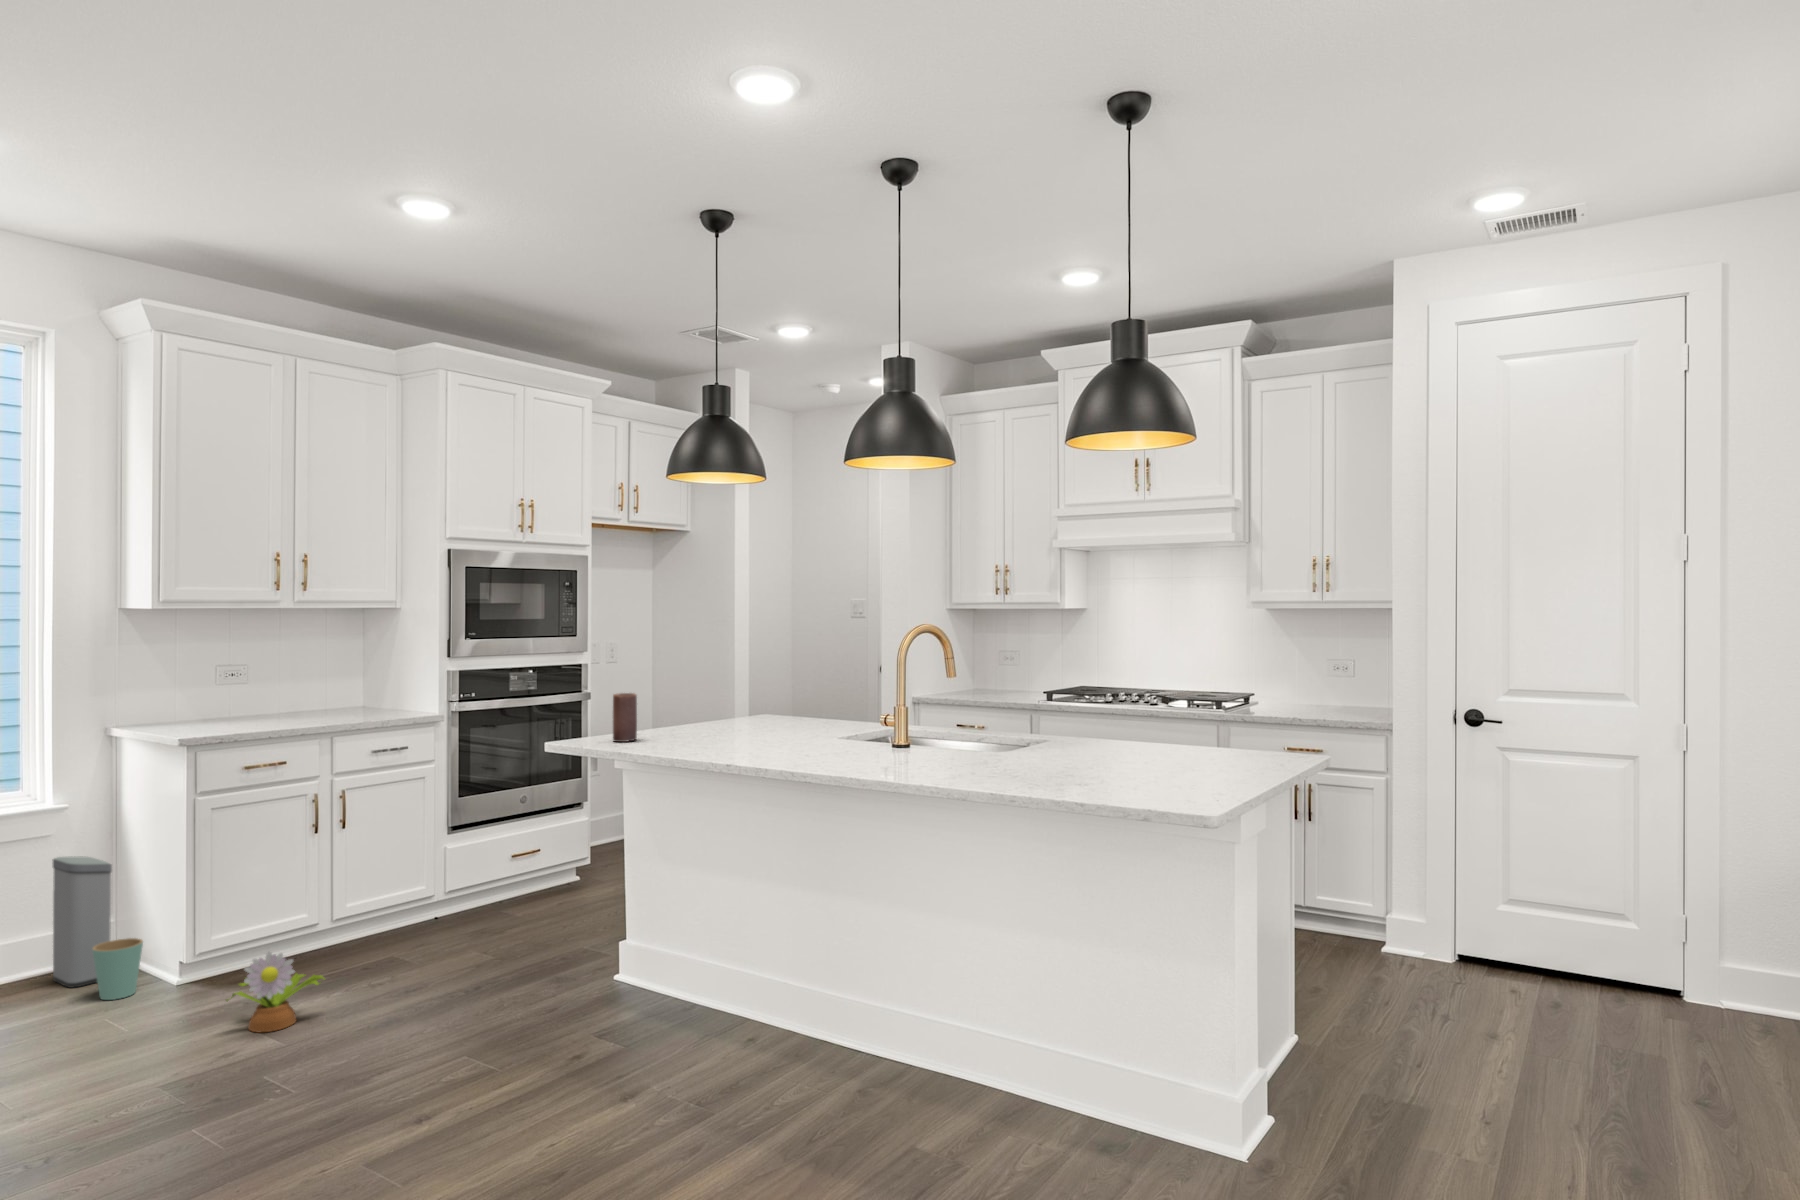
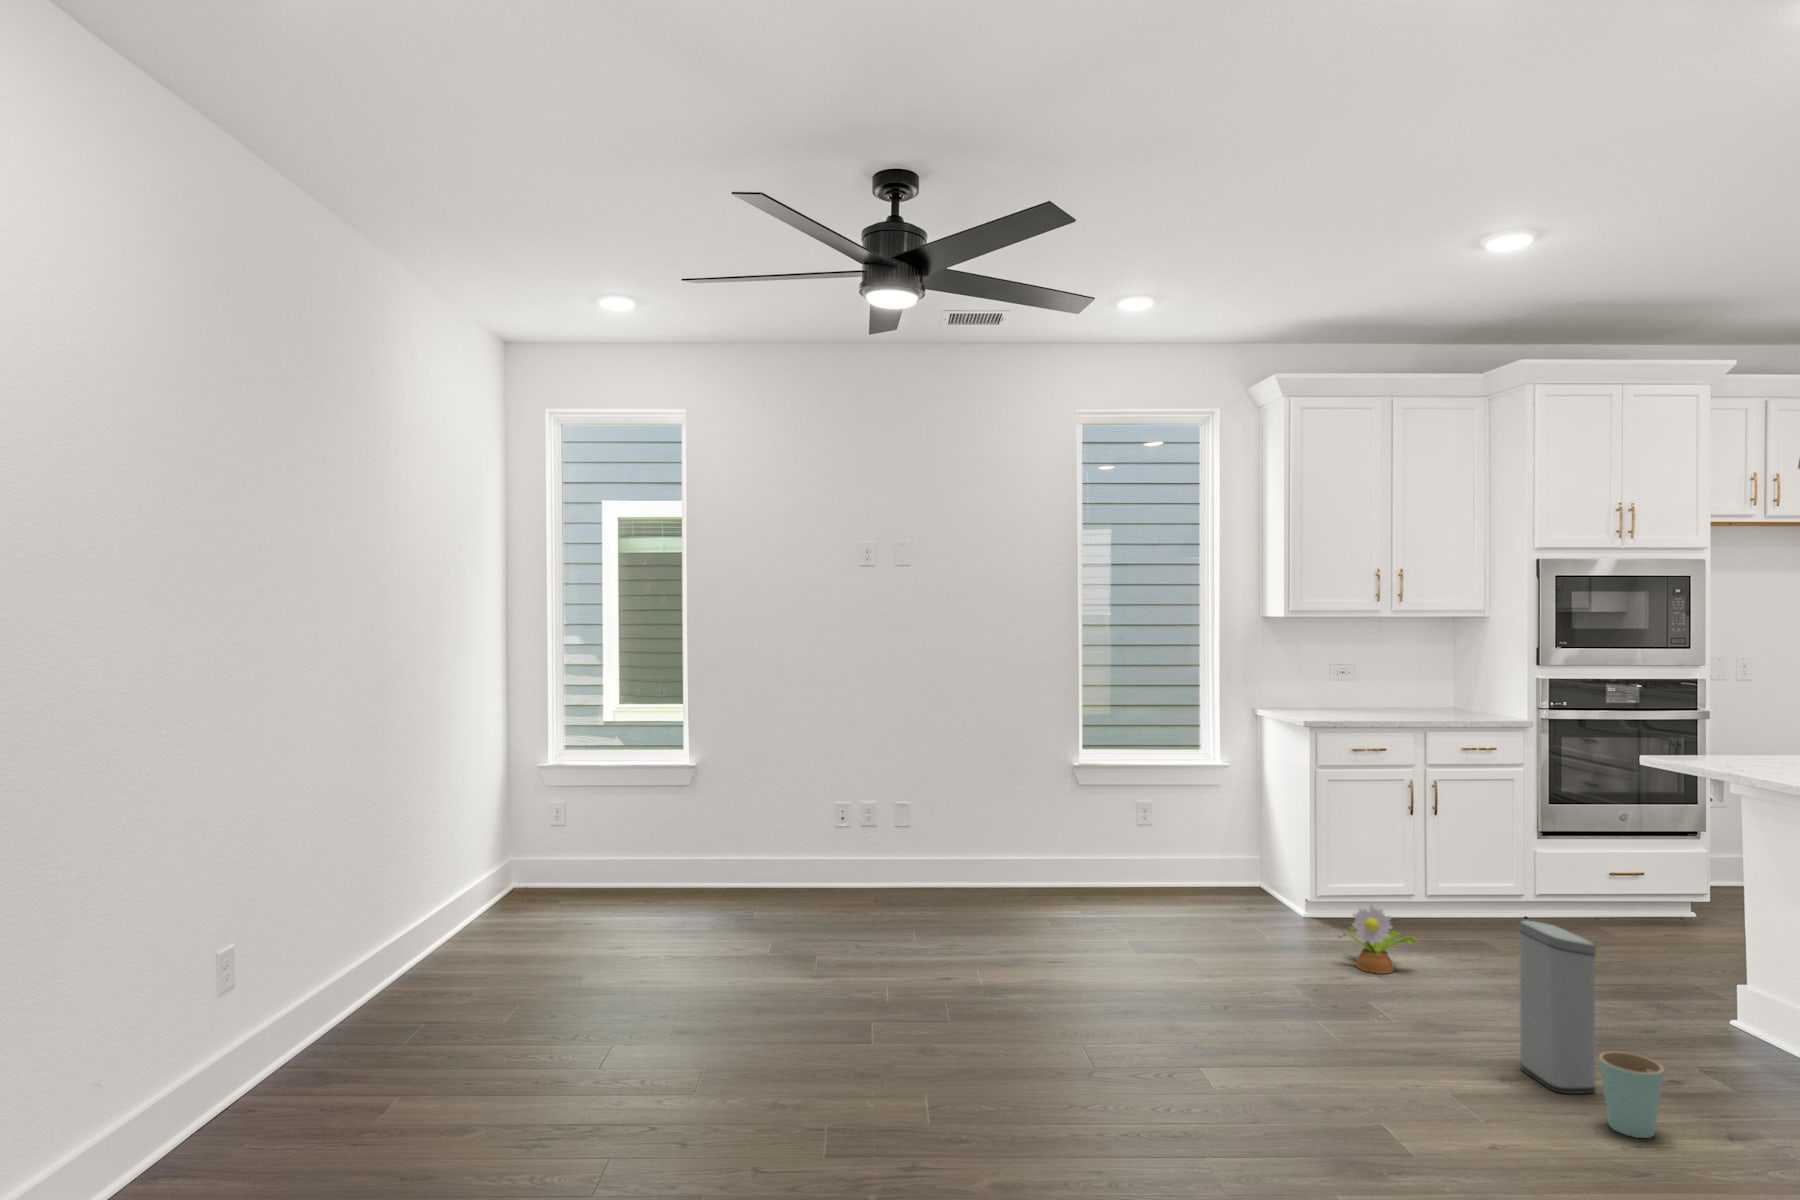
candle: present [613,693,637,742] -> none [1721,712,1754,766]
trash can: present [53,856,143,1000] -> present [1519,921,1664,1138]

